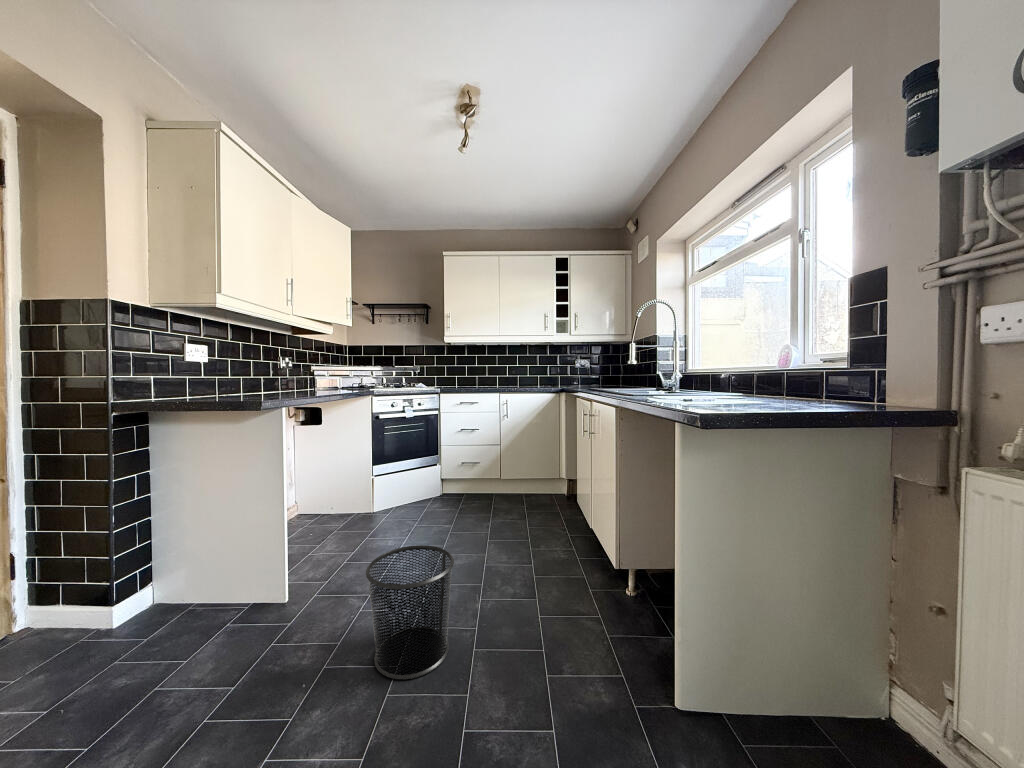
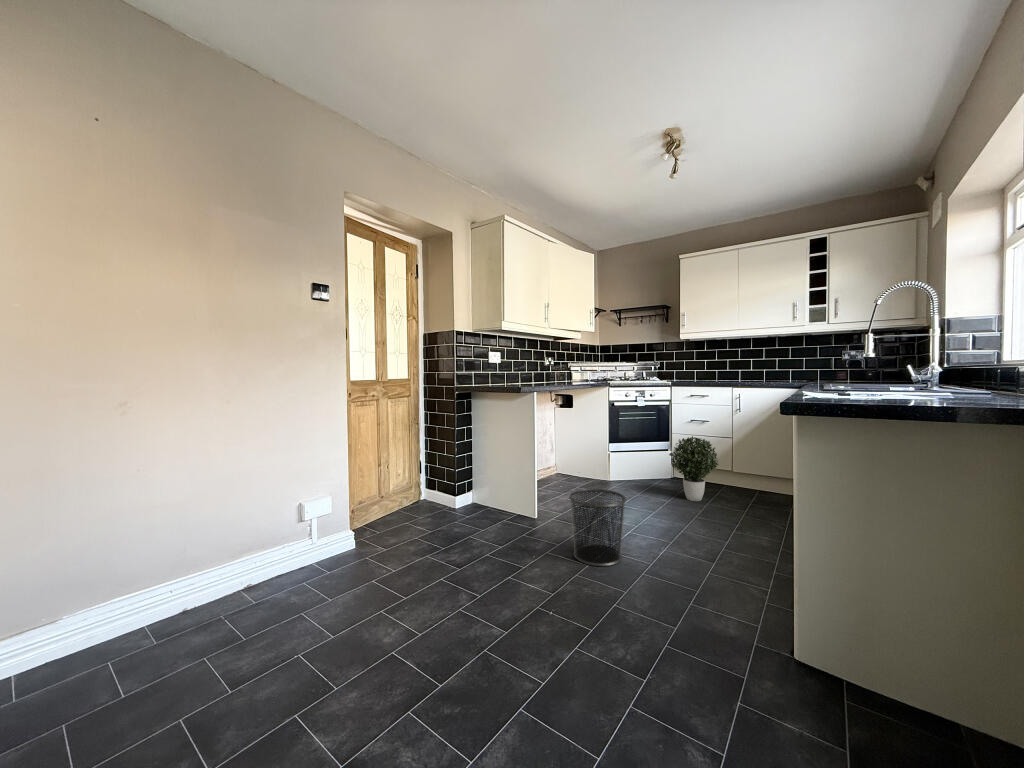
potted plant: none [450,445,500,516] -> present [669,436,718,501]

